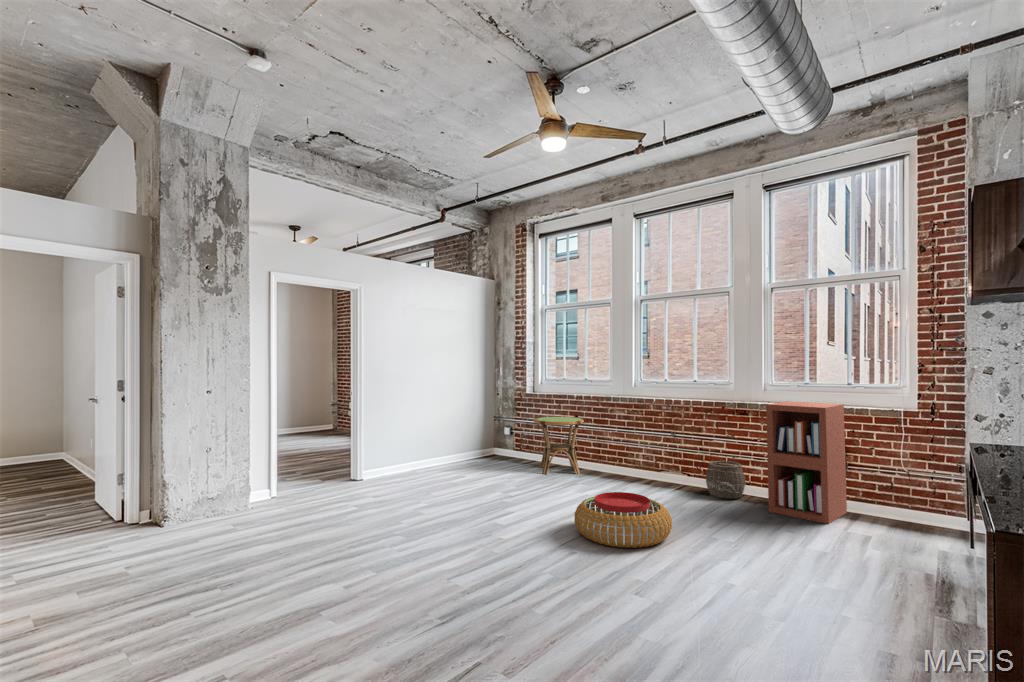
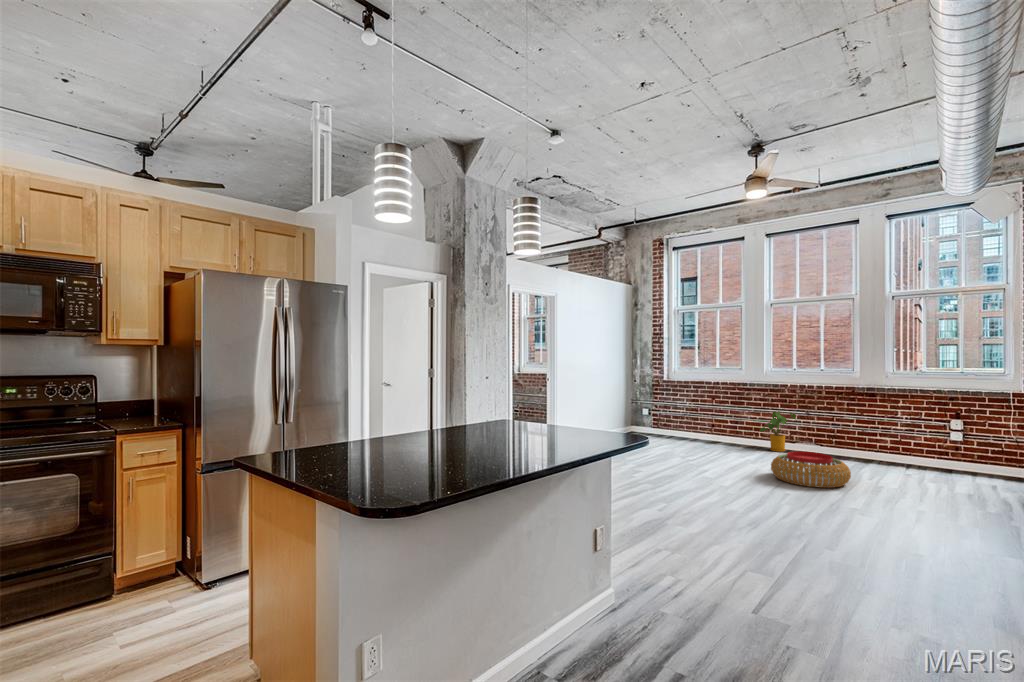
bookshelf: present [766,401,847,524] -> none [903,387,965,477]
side table: present [534,417,584,474] -> none [682,399,726,445]
house plant: none [612,432,660,484] -> present [760,411,796,452]
woven basket: present [706,461,745,499] -> none [842,433,877,461]

